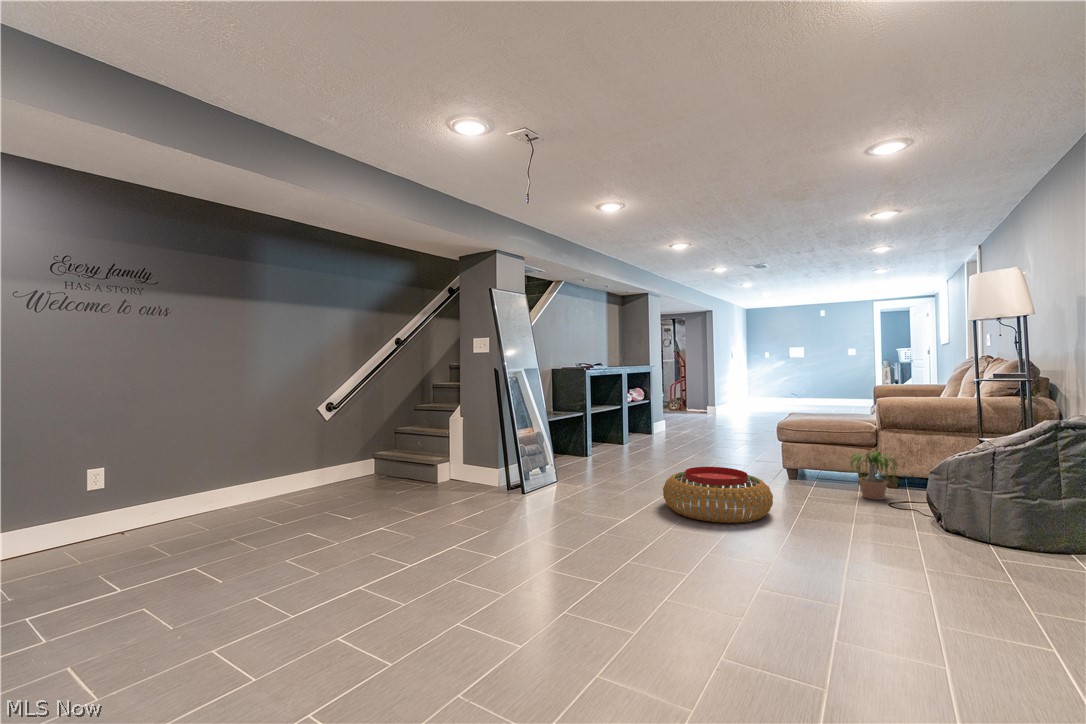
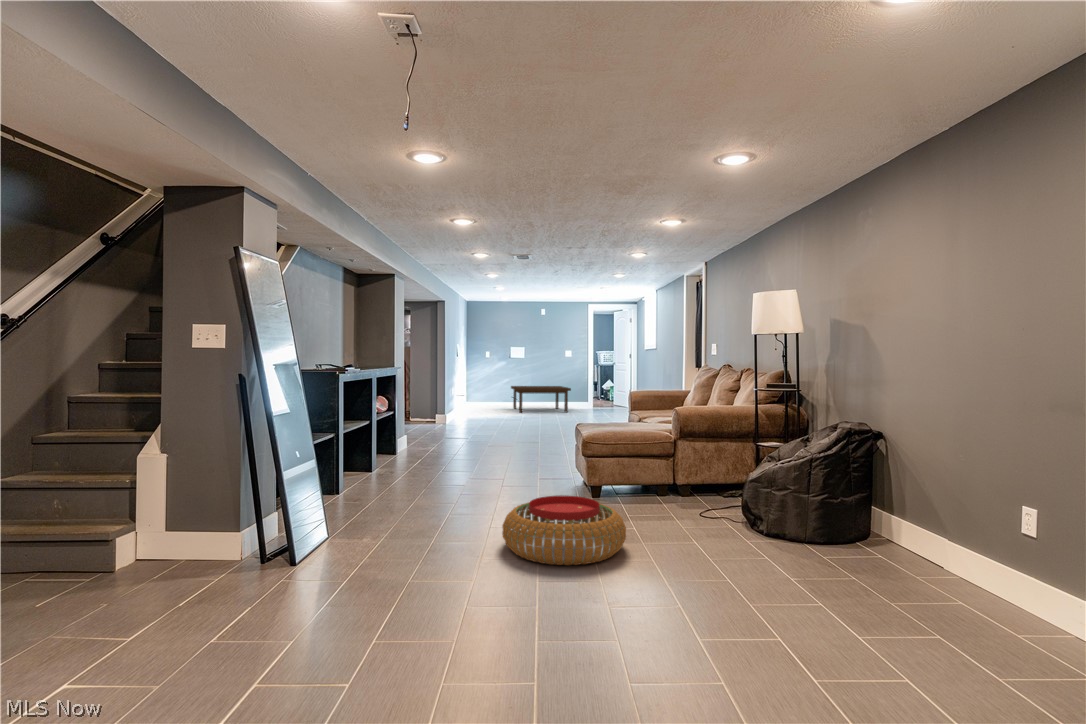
coffee table: none [790,384,852,410] -> present [511,386,571,413]
potted plant: present [850,451,897,500] -> none [655,462,713,511]

